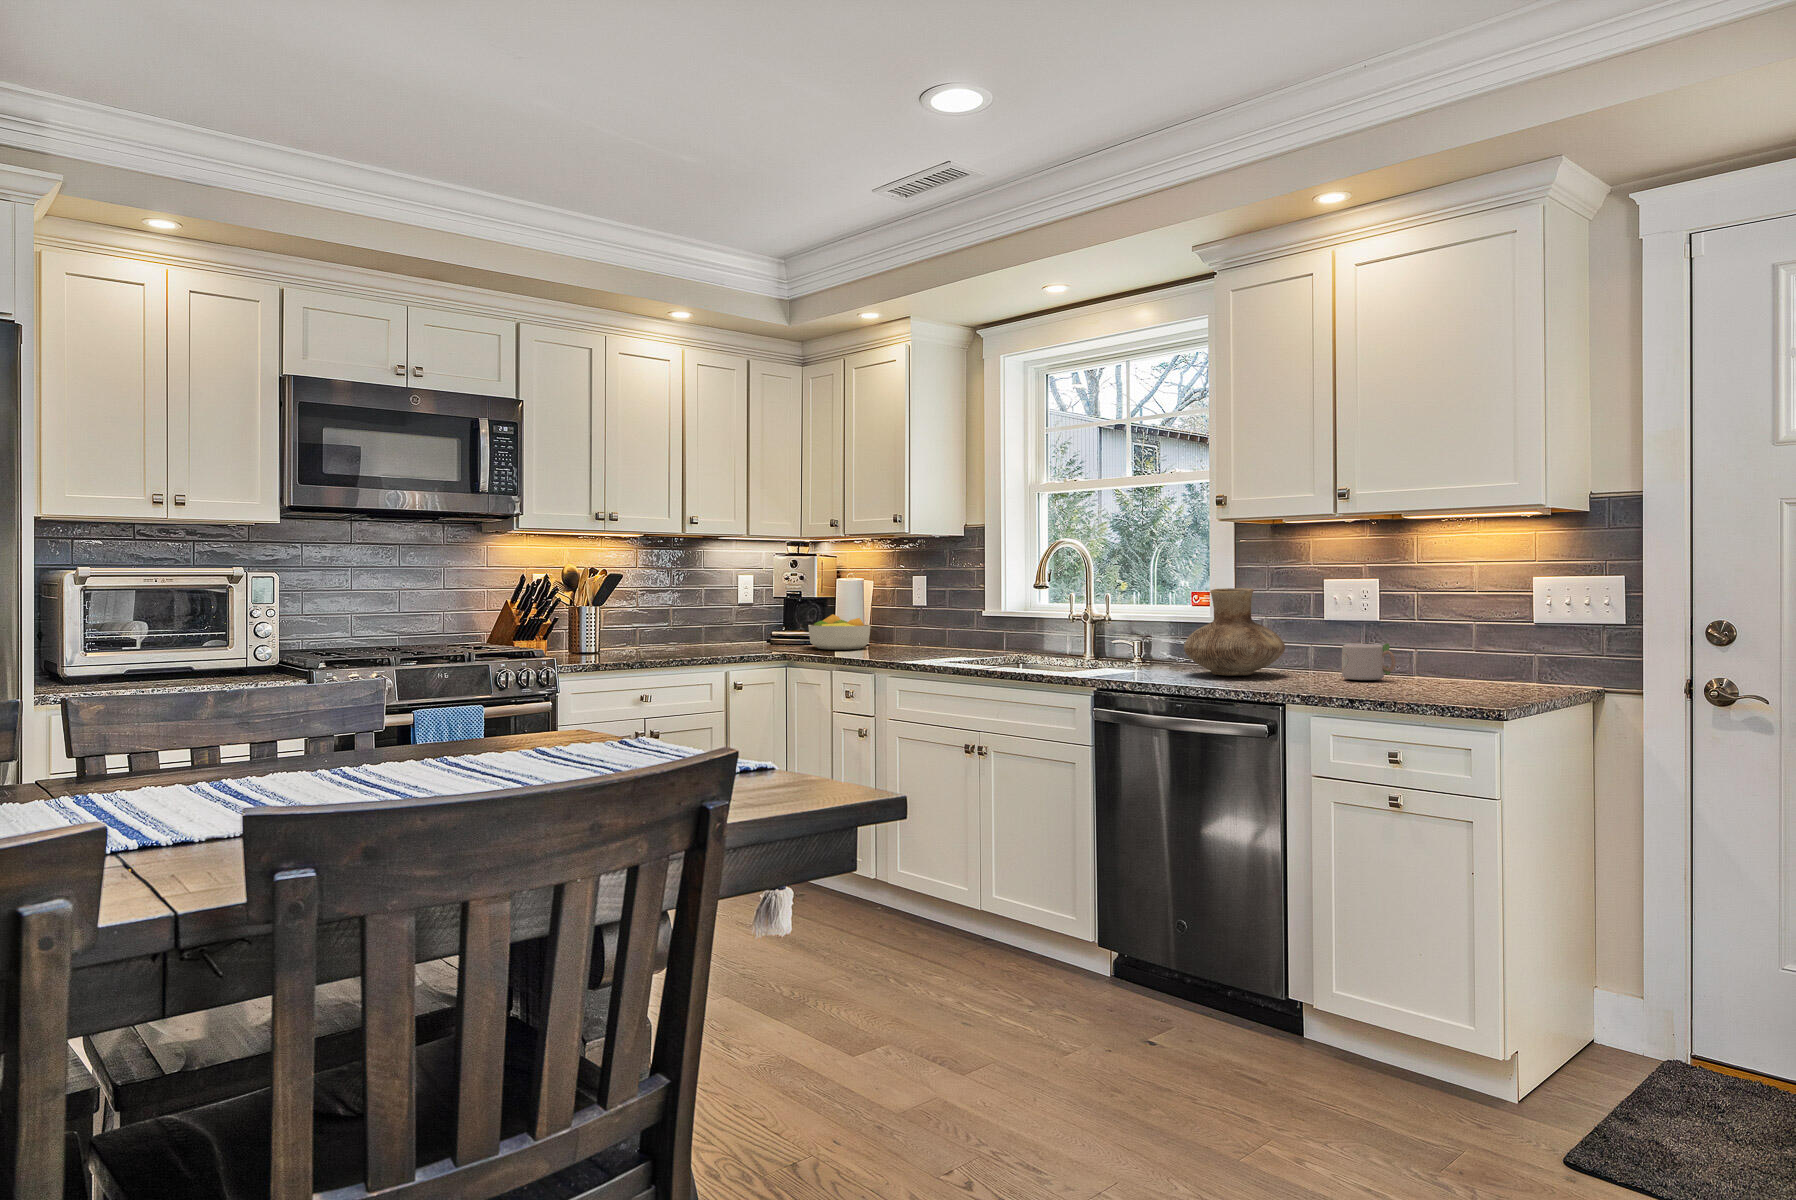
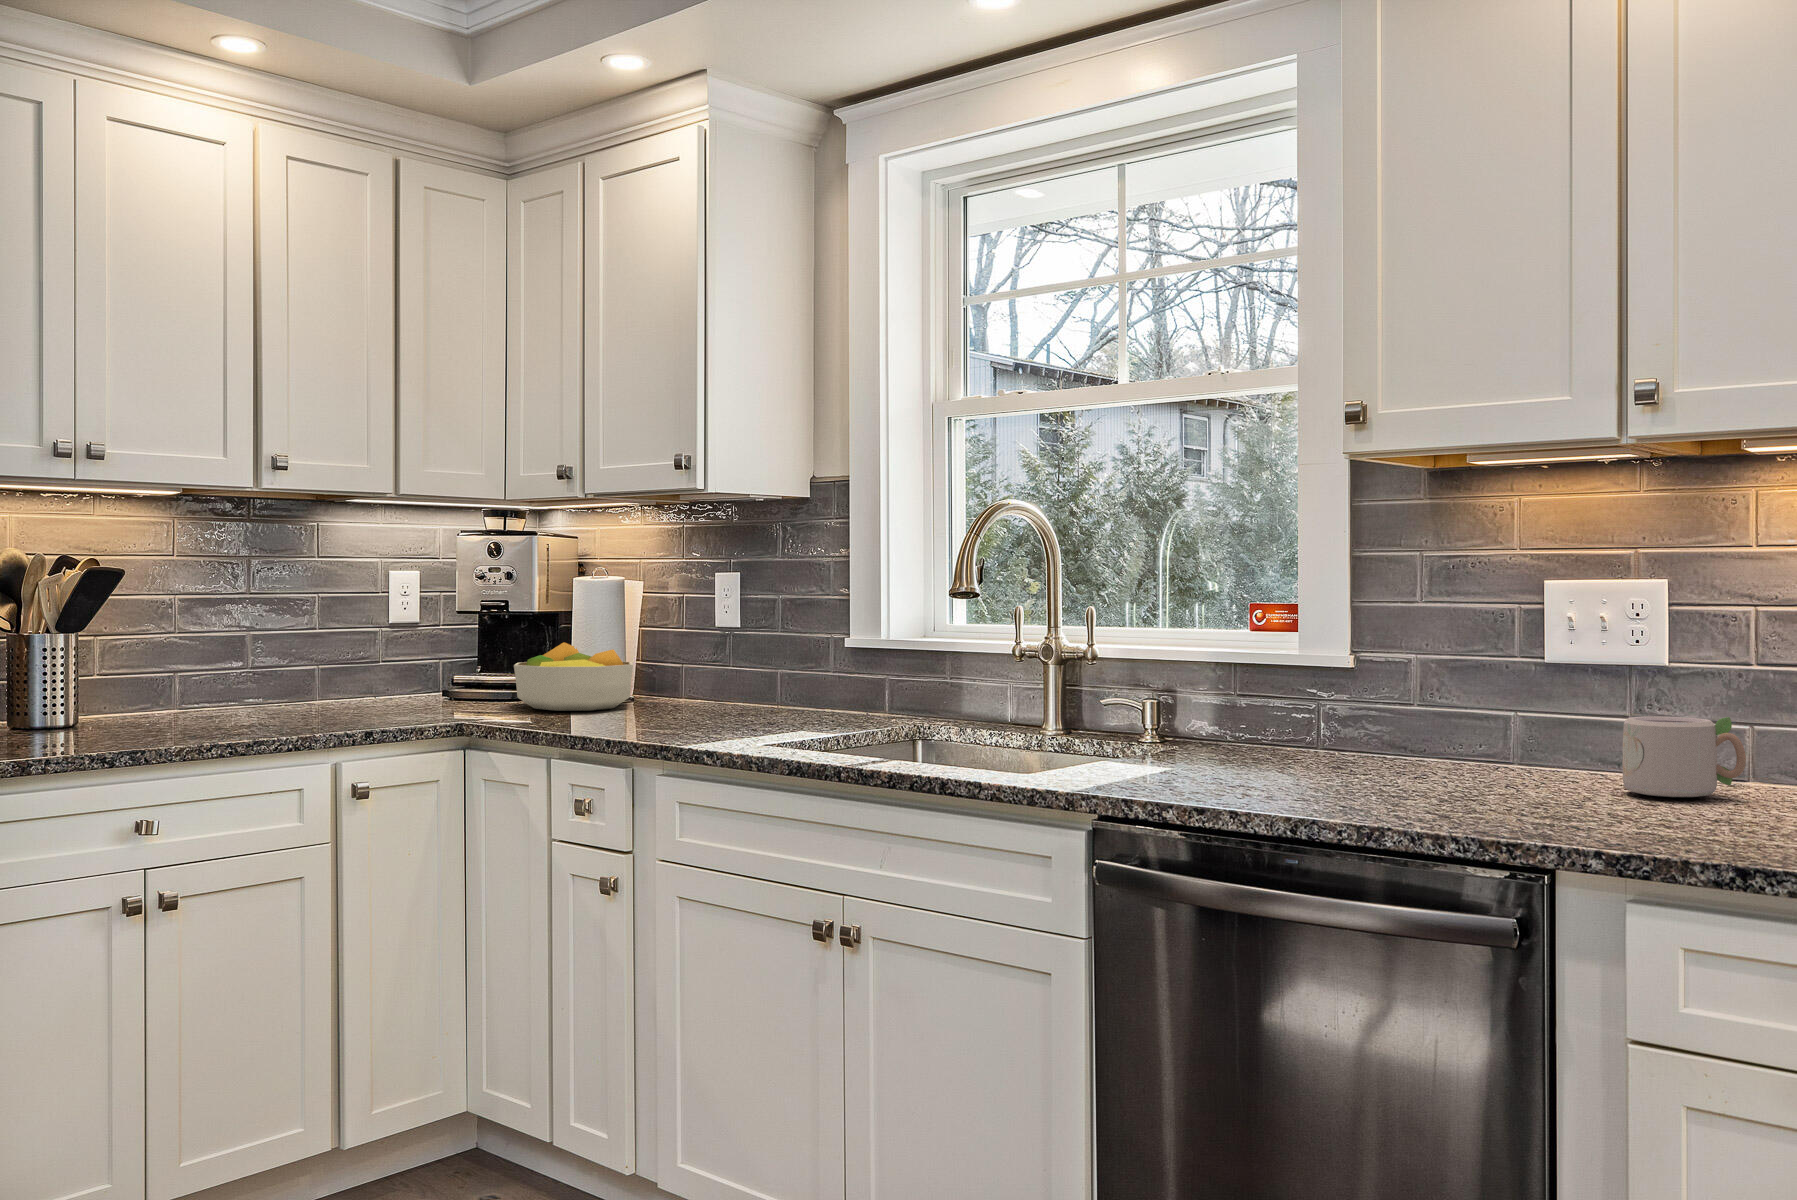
vase: present [1184,588,1285,675] -> none [1275,597,1491,783]

